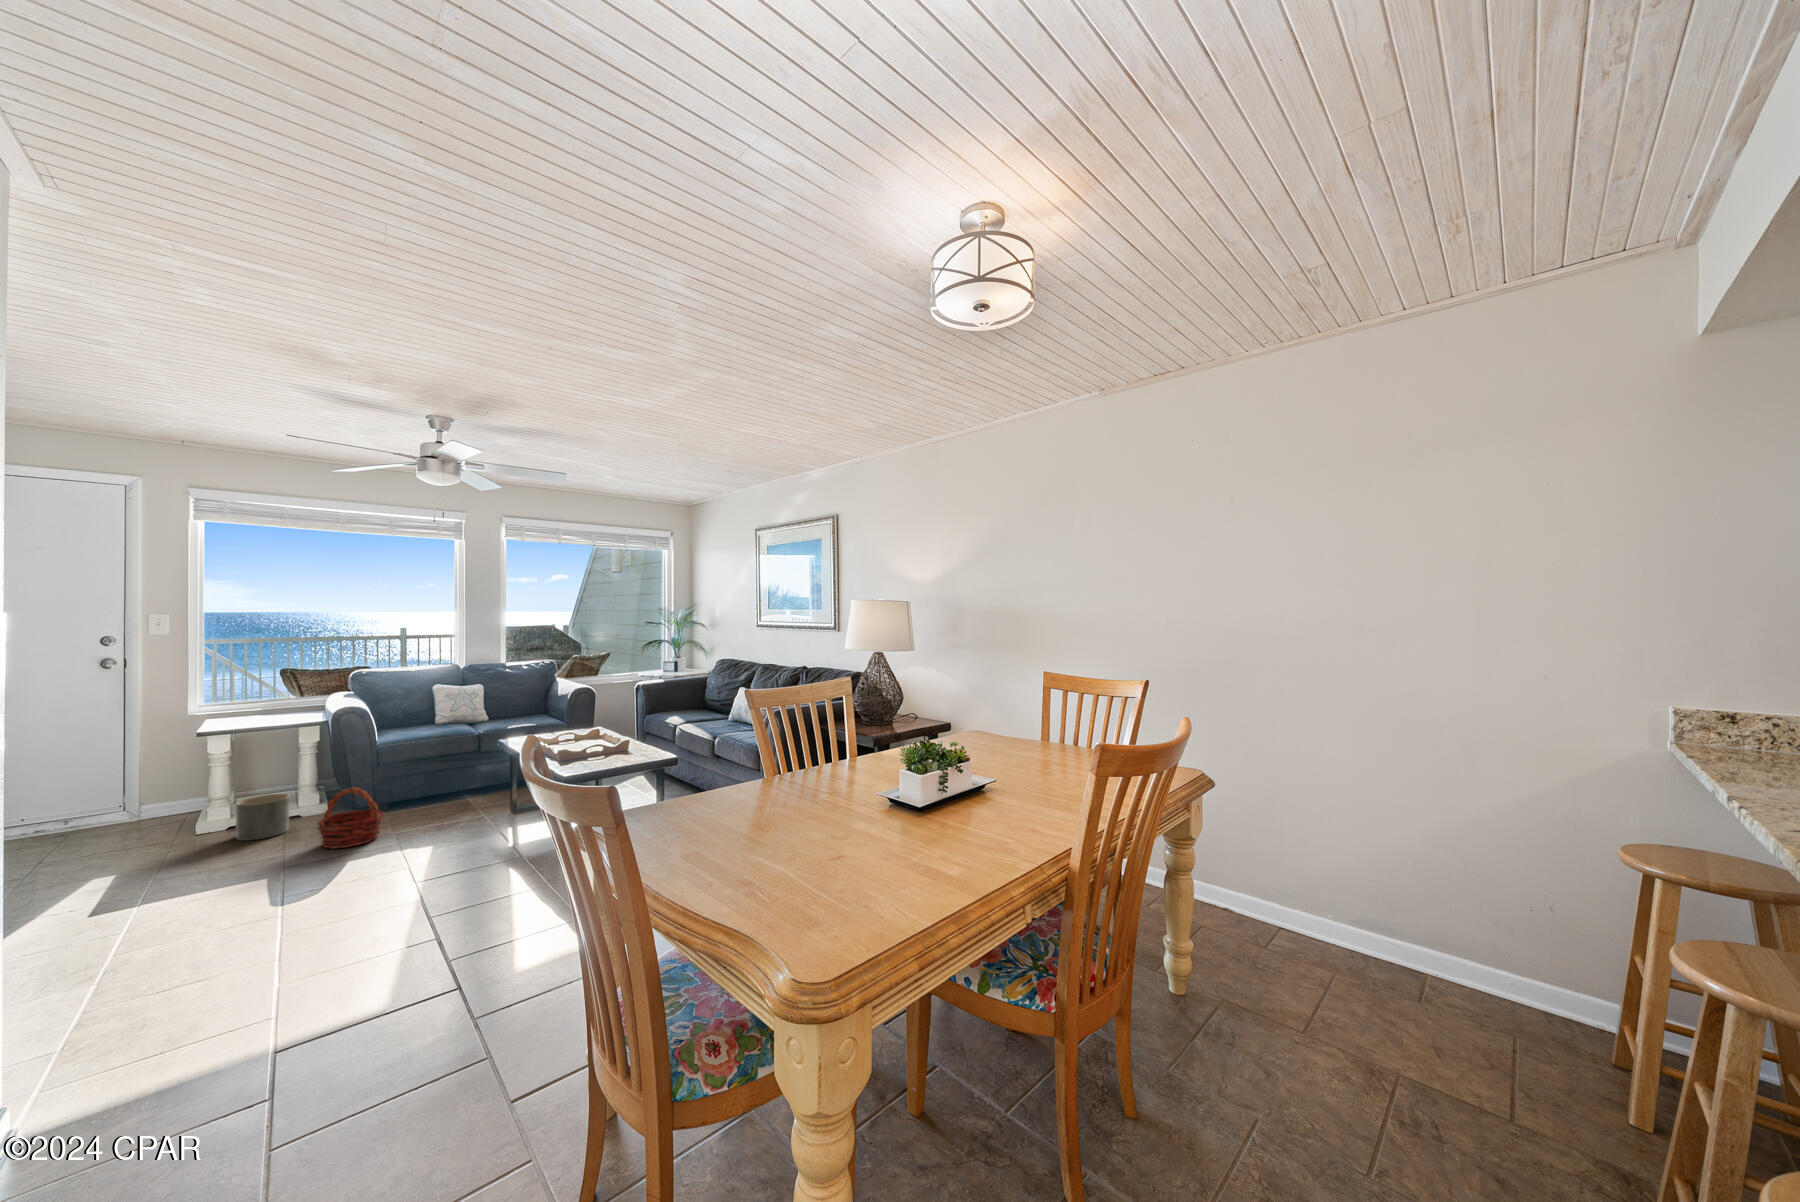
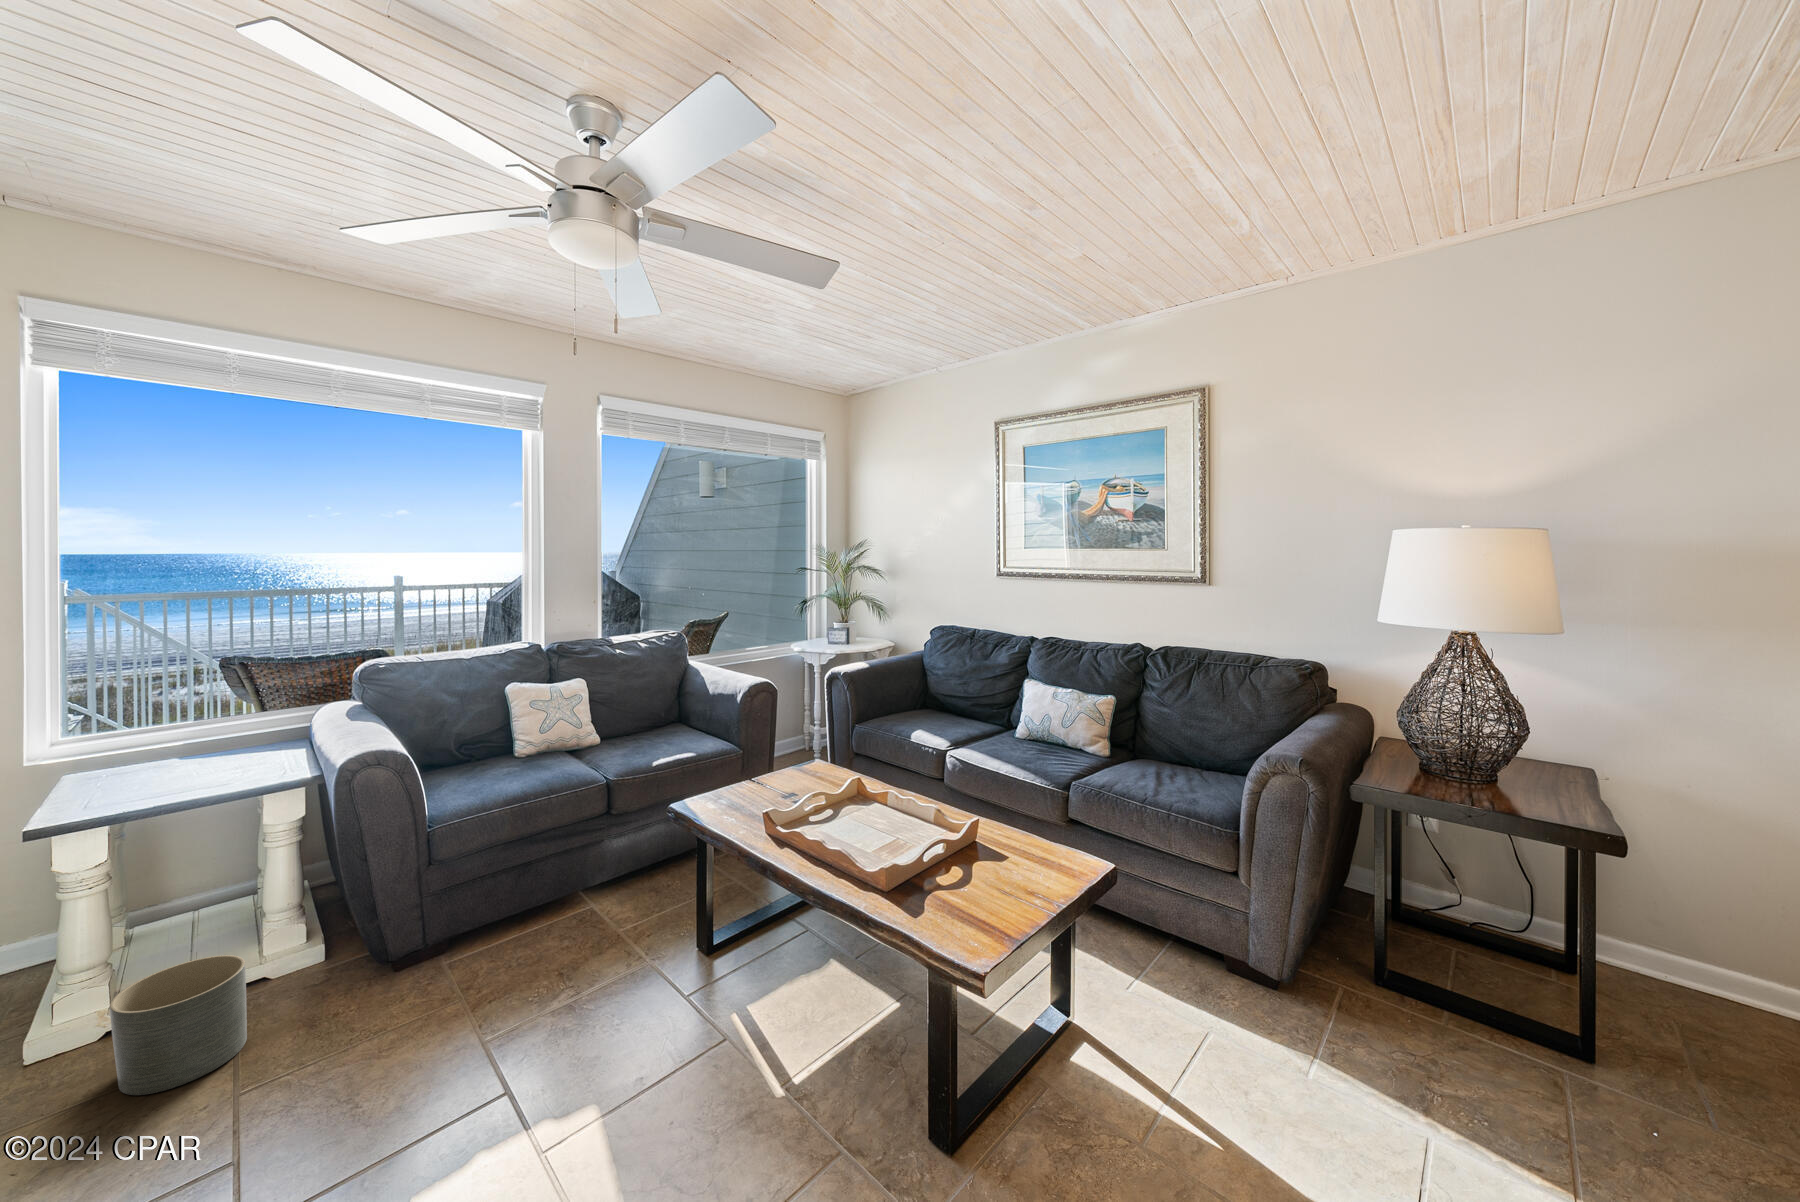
basket: present [318,788,383,849] -> none [317,962,472,1130]

